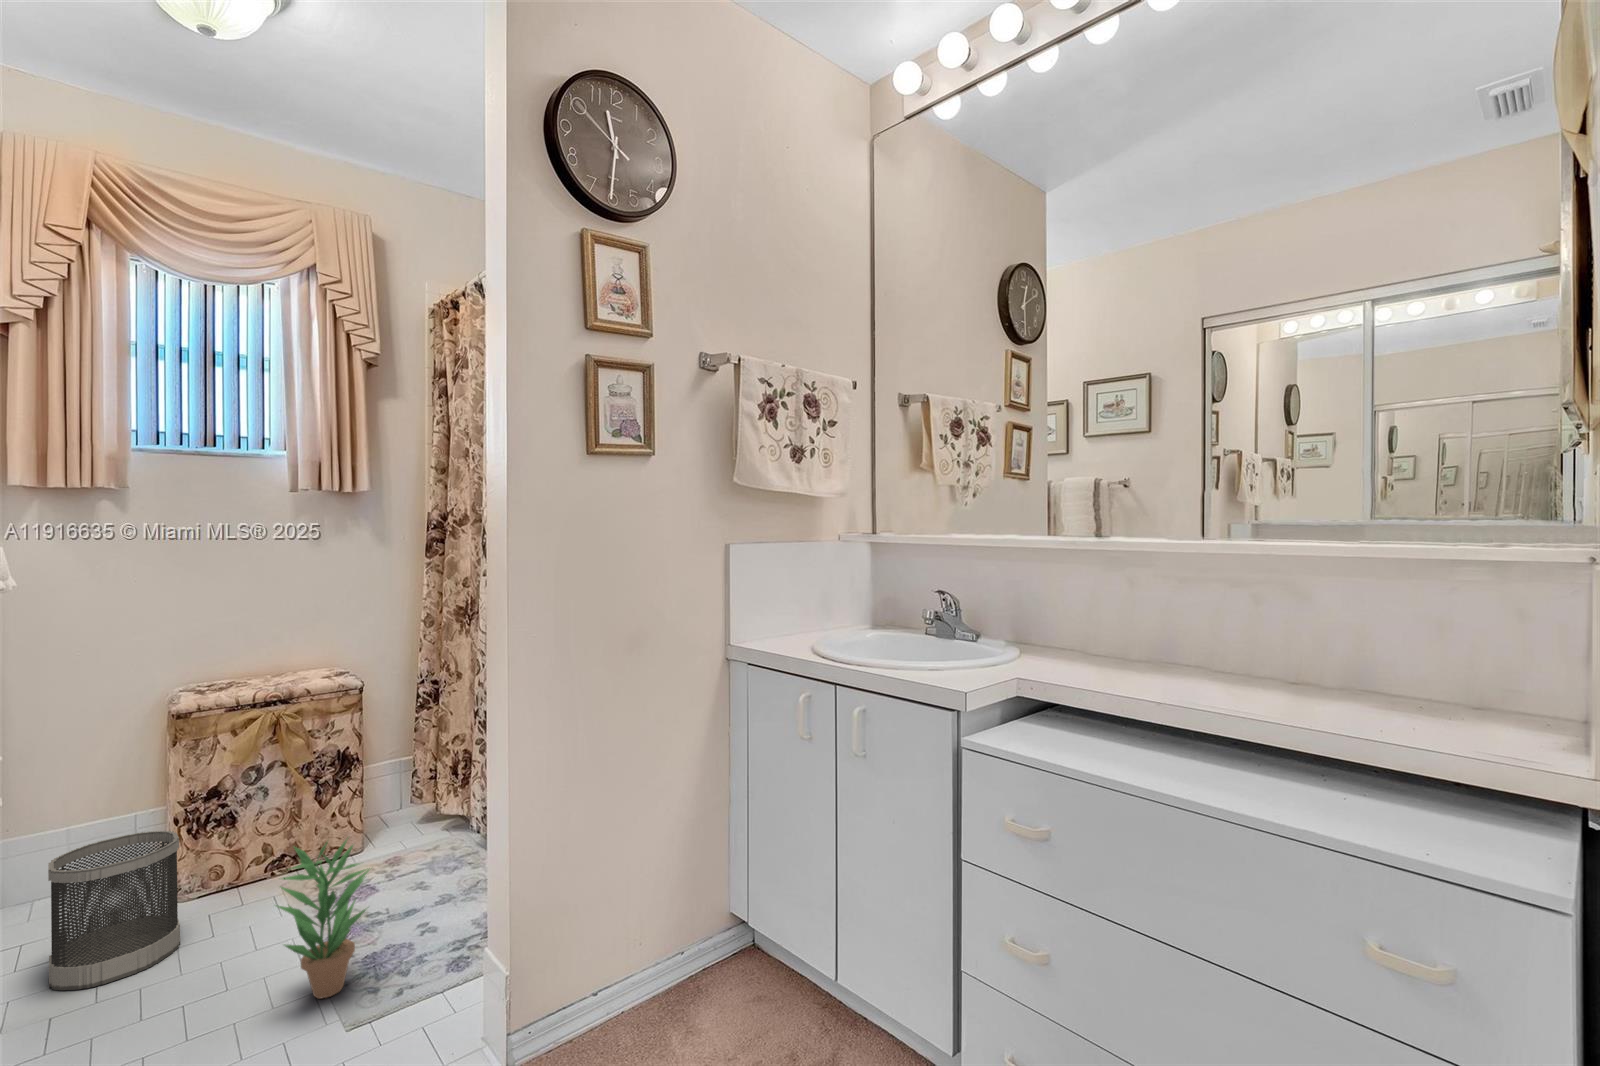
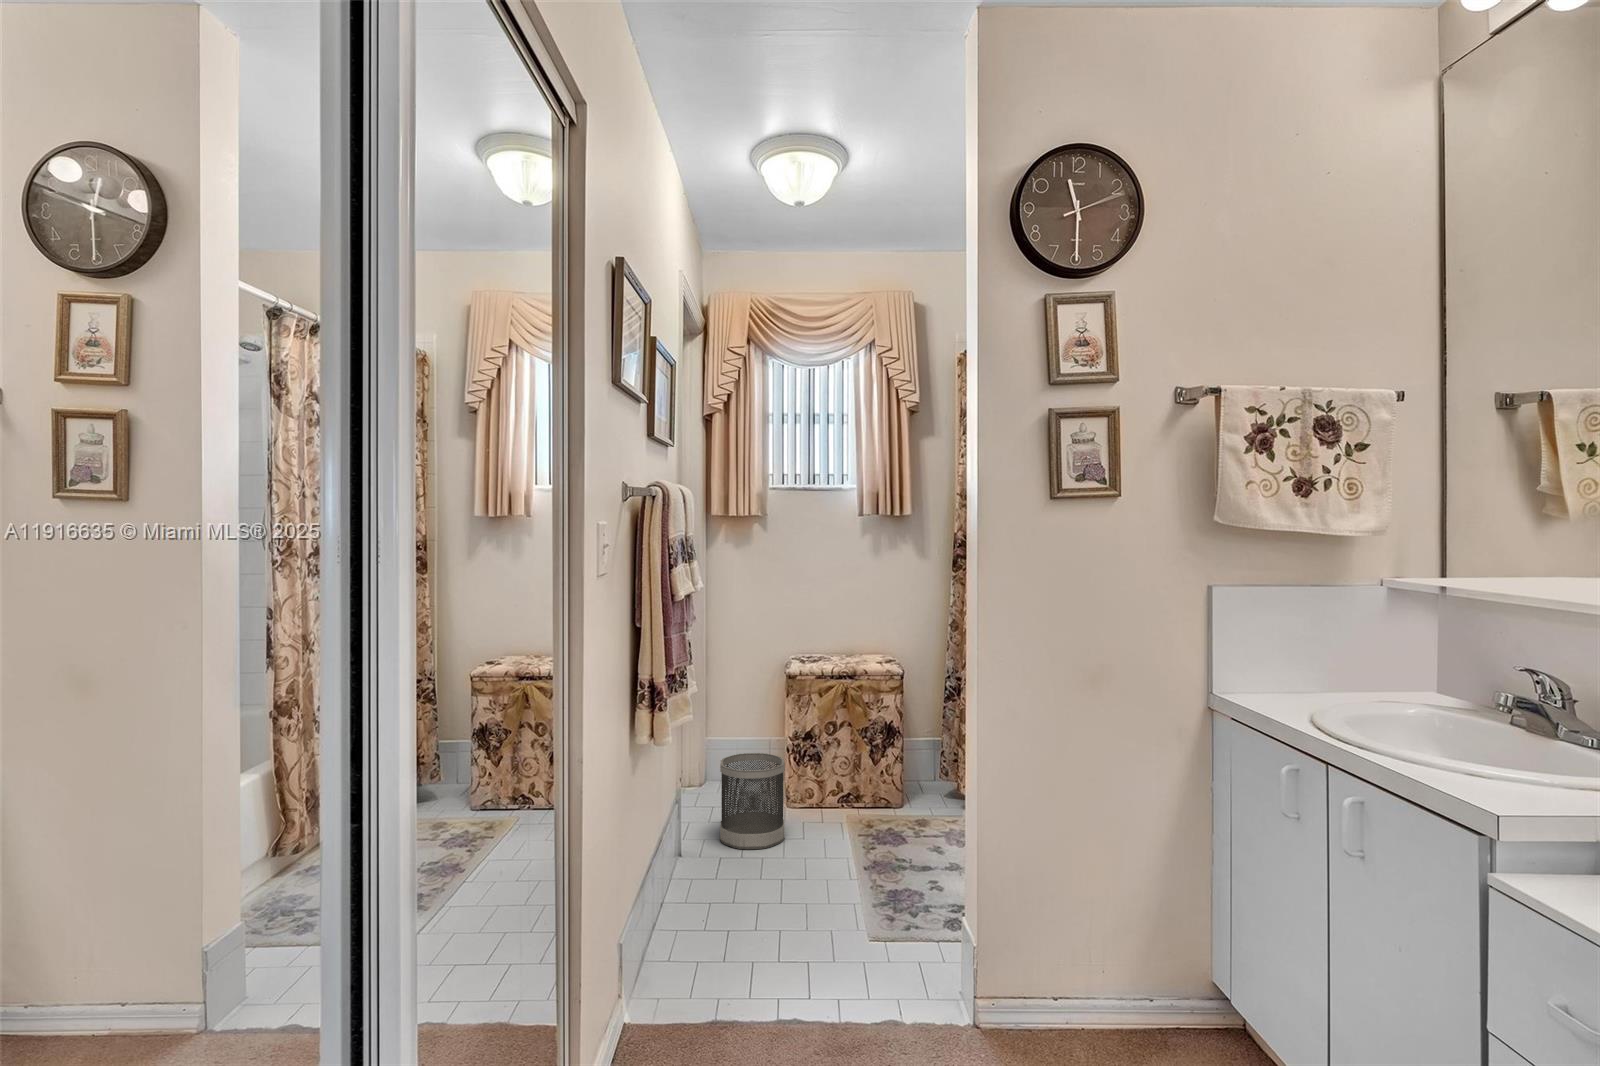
potted plant: present [277,839,370,999] -> none [830,788,894,909]

